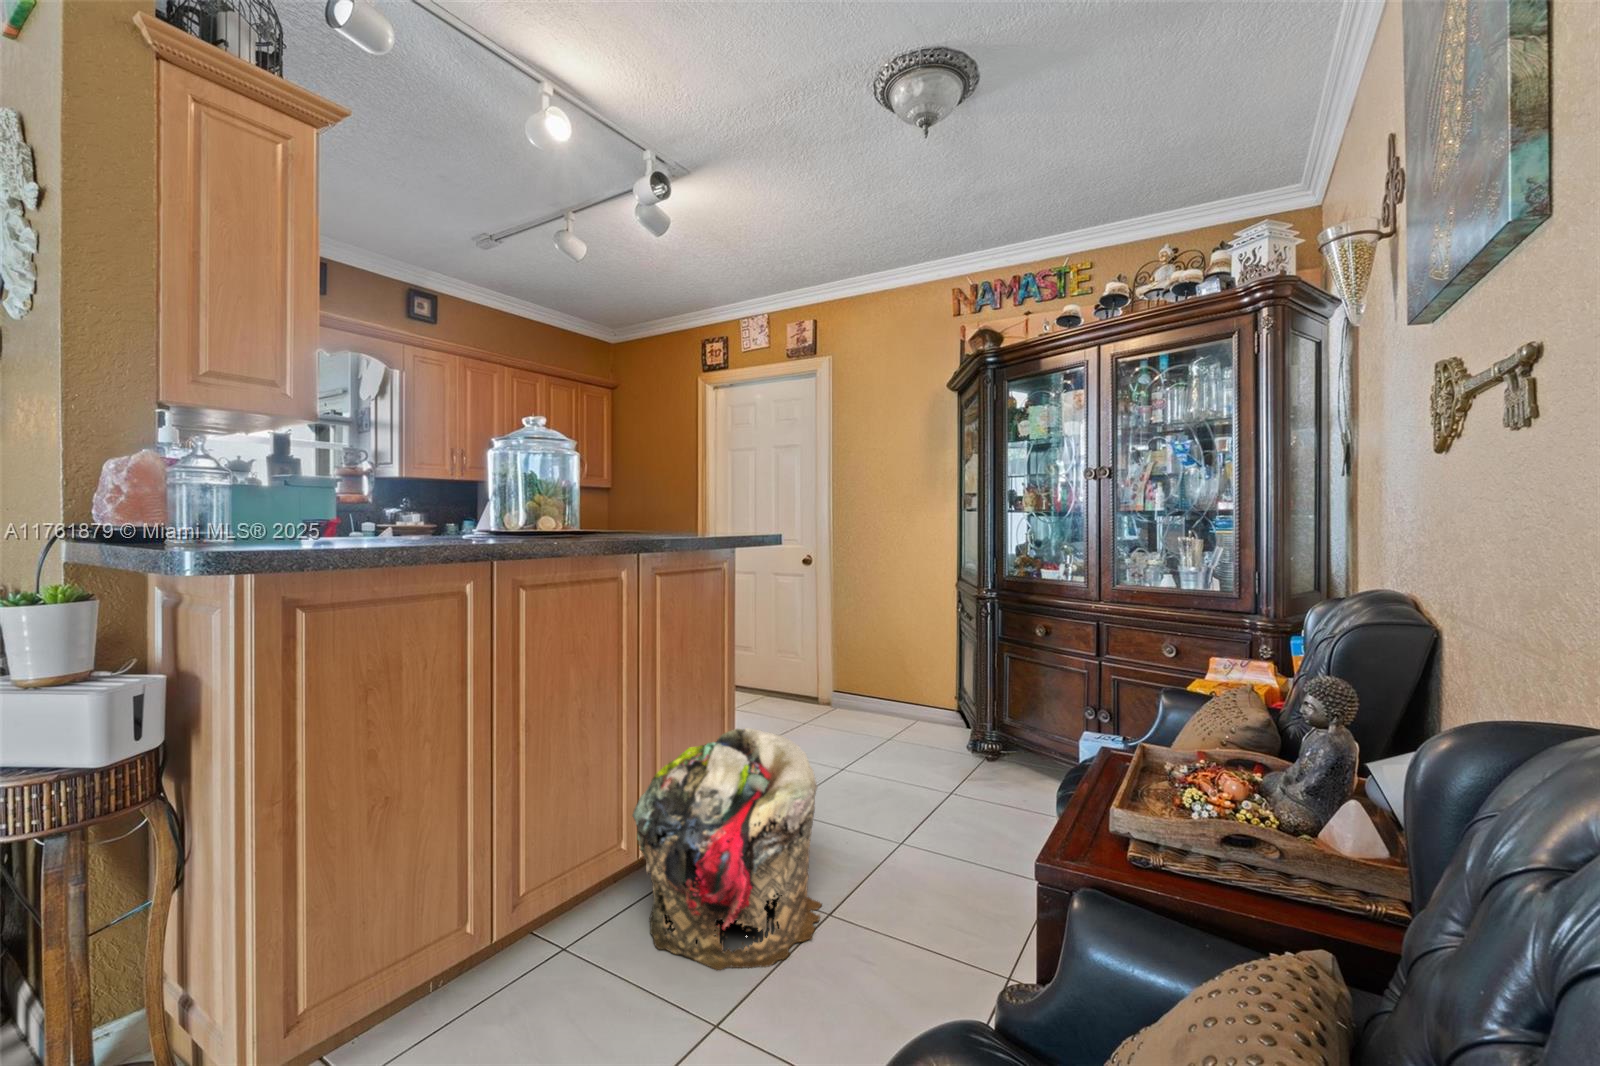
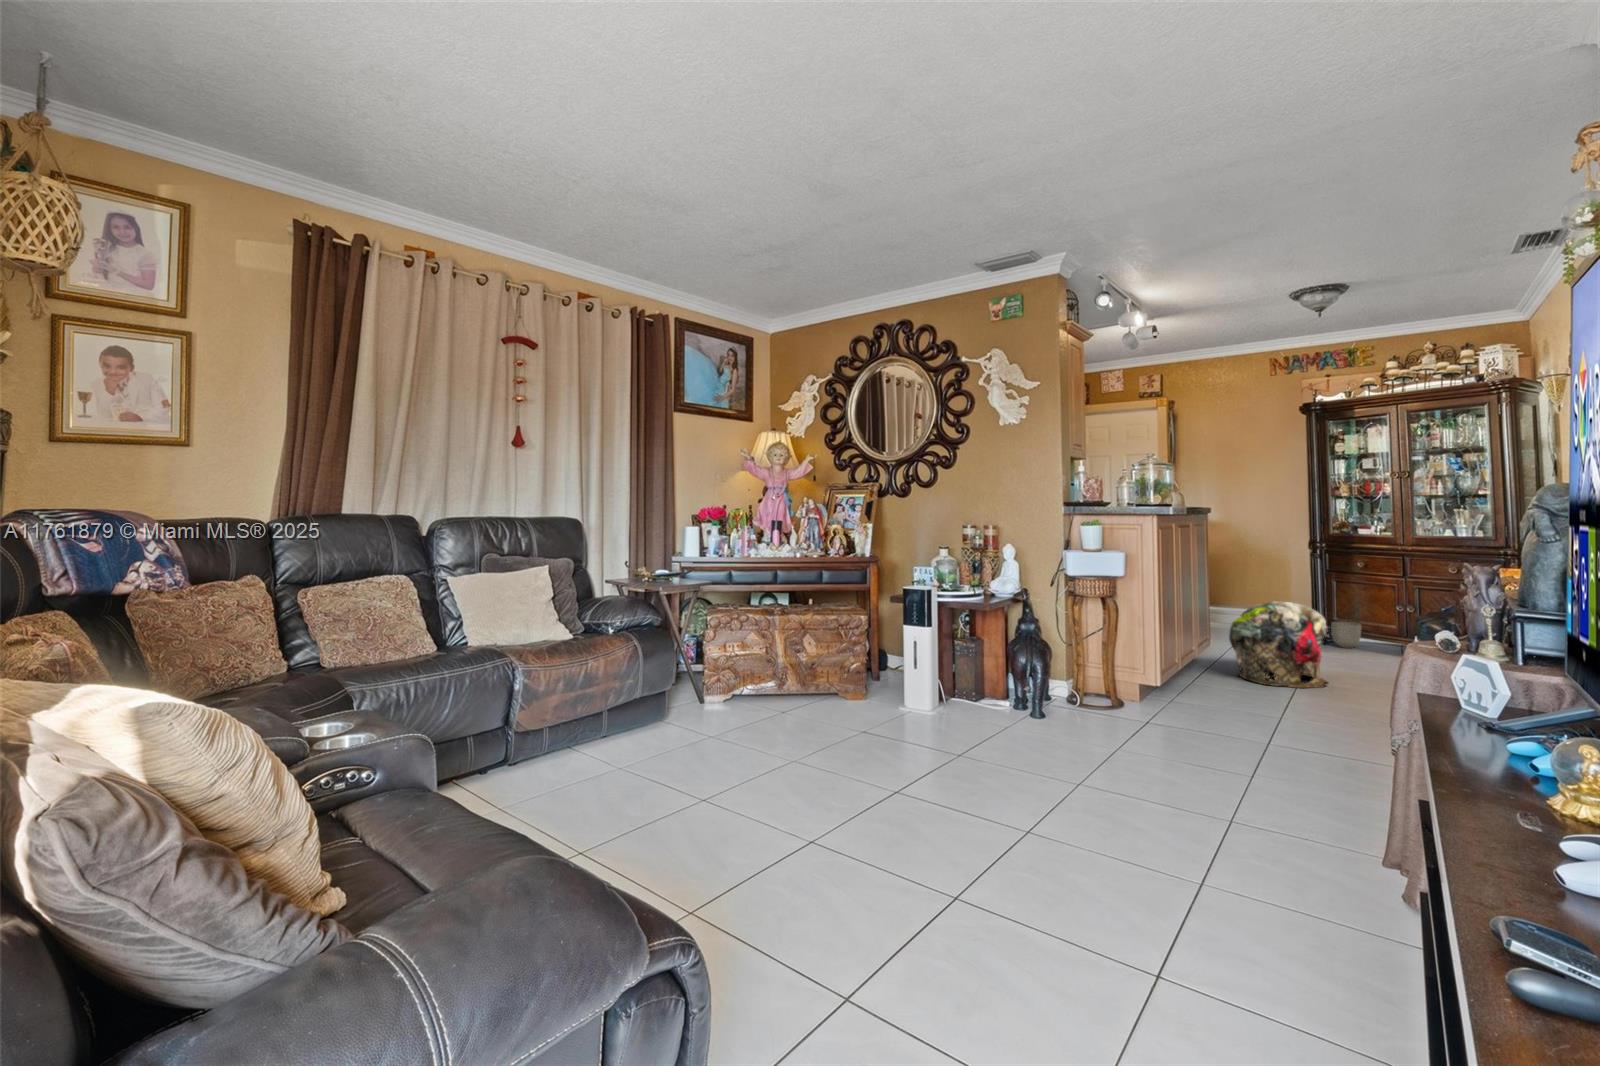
planter: none [988,730,1033,782] -> present [1331,622,1361,648]

